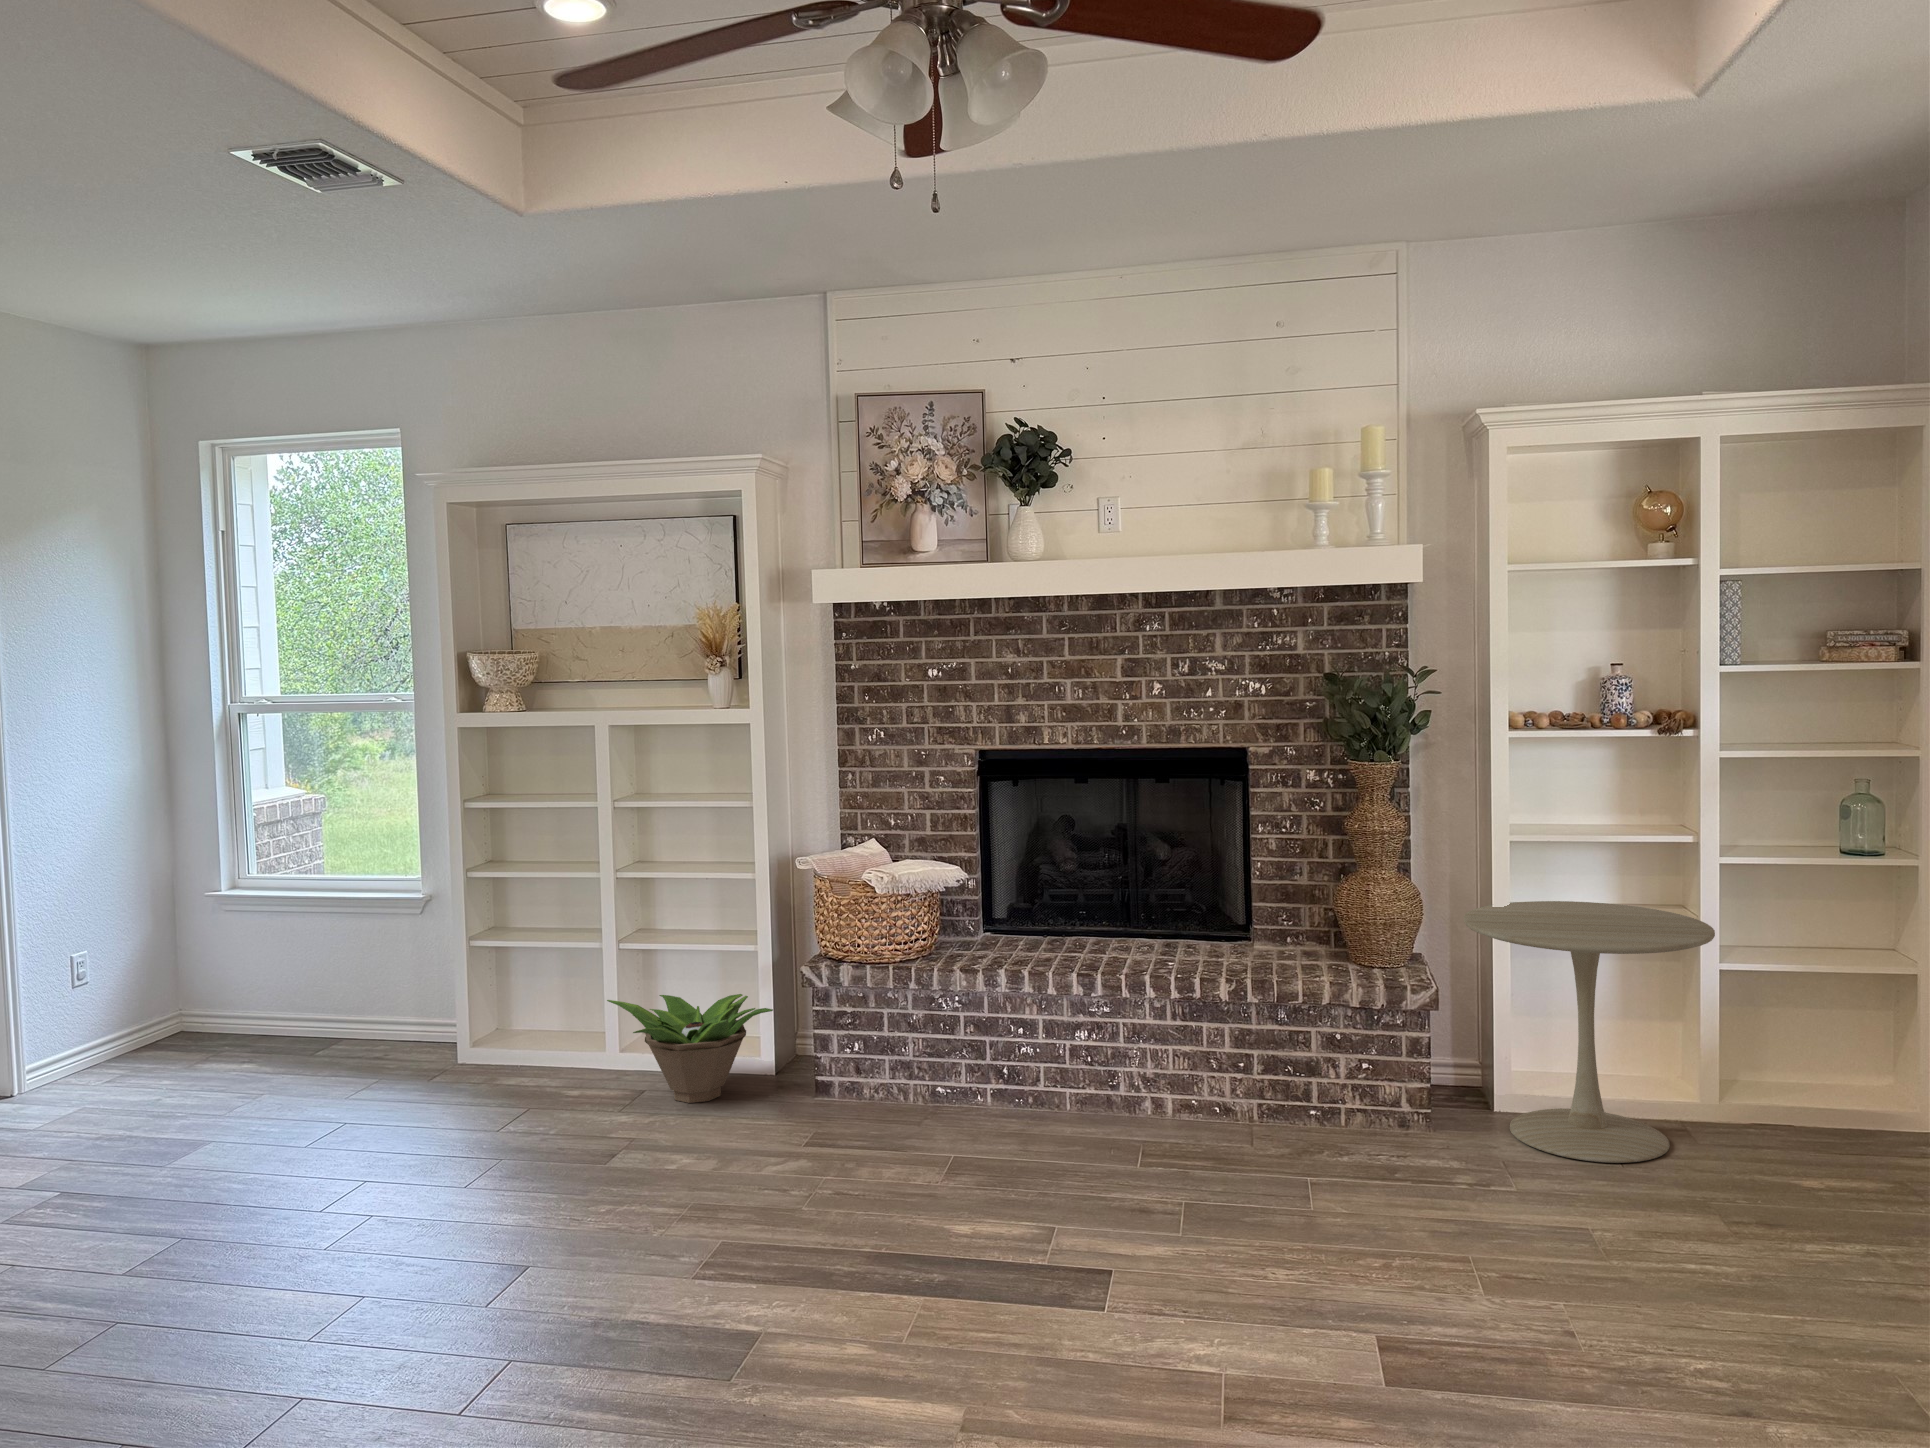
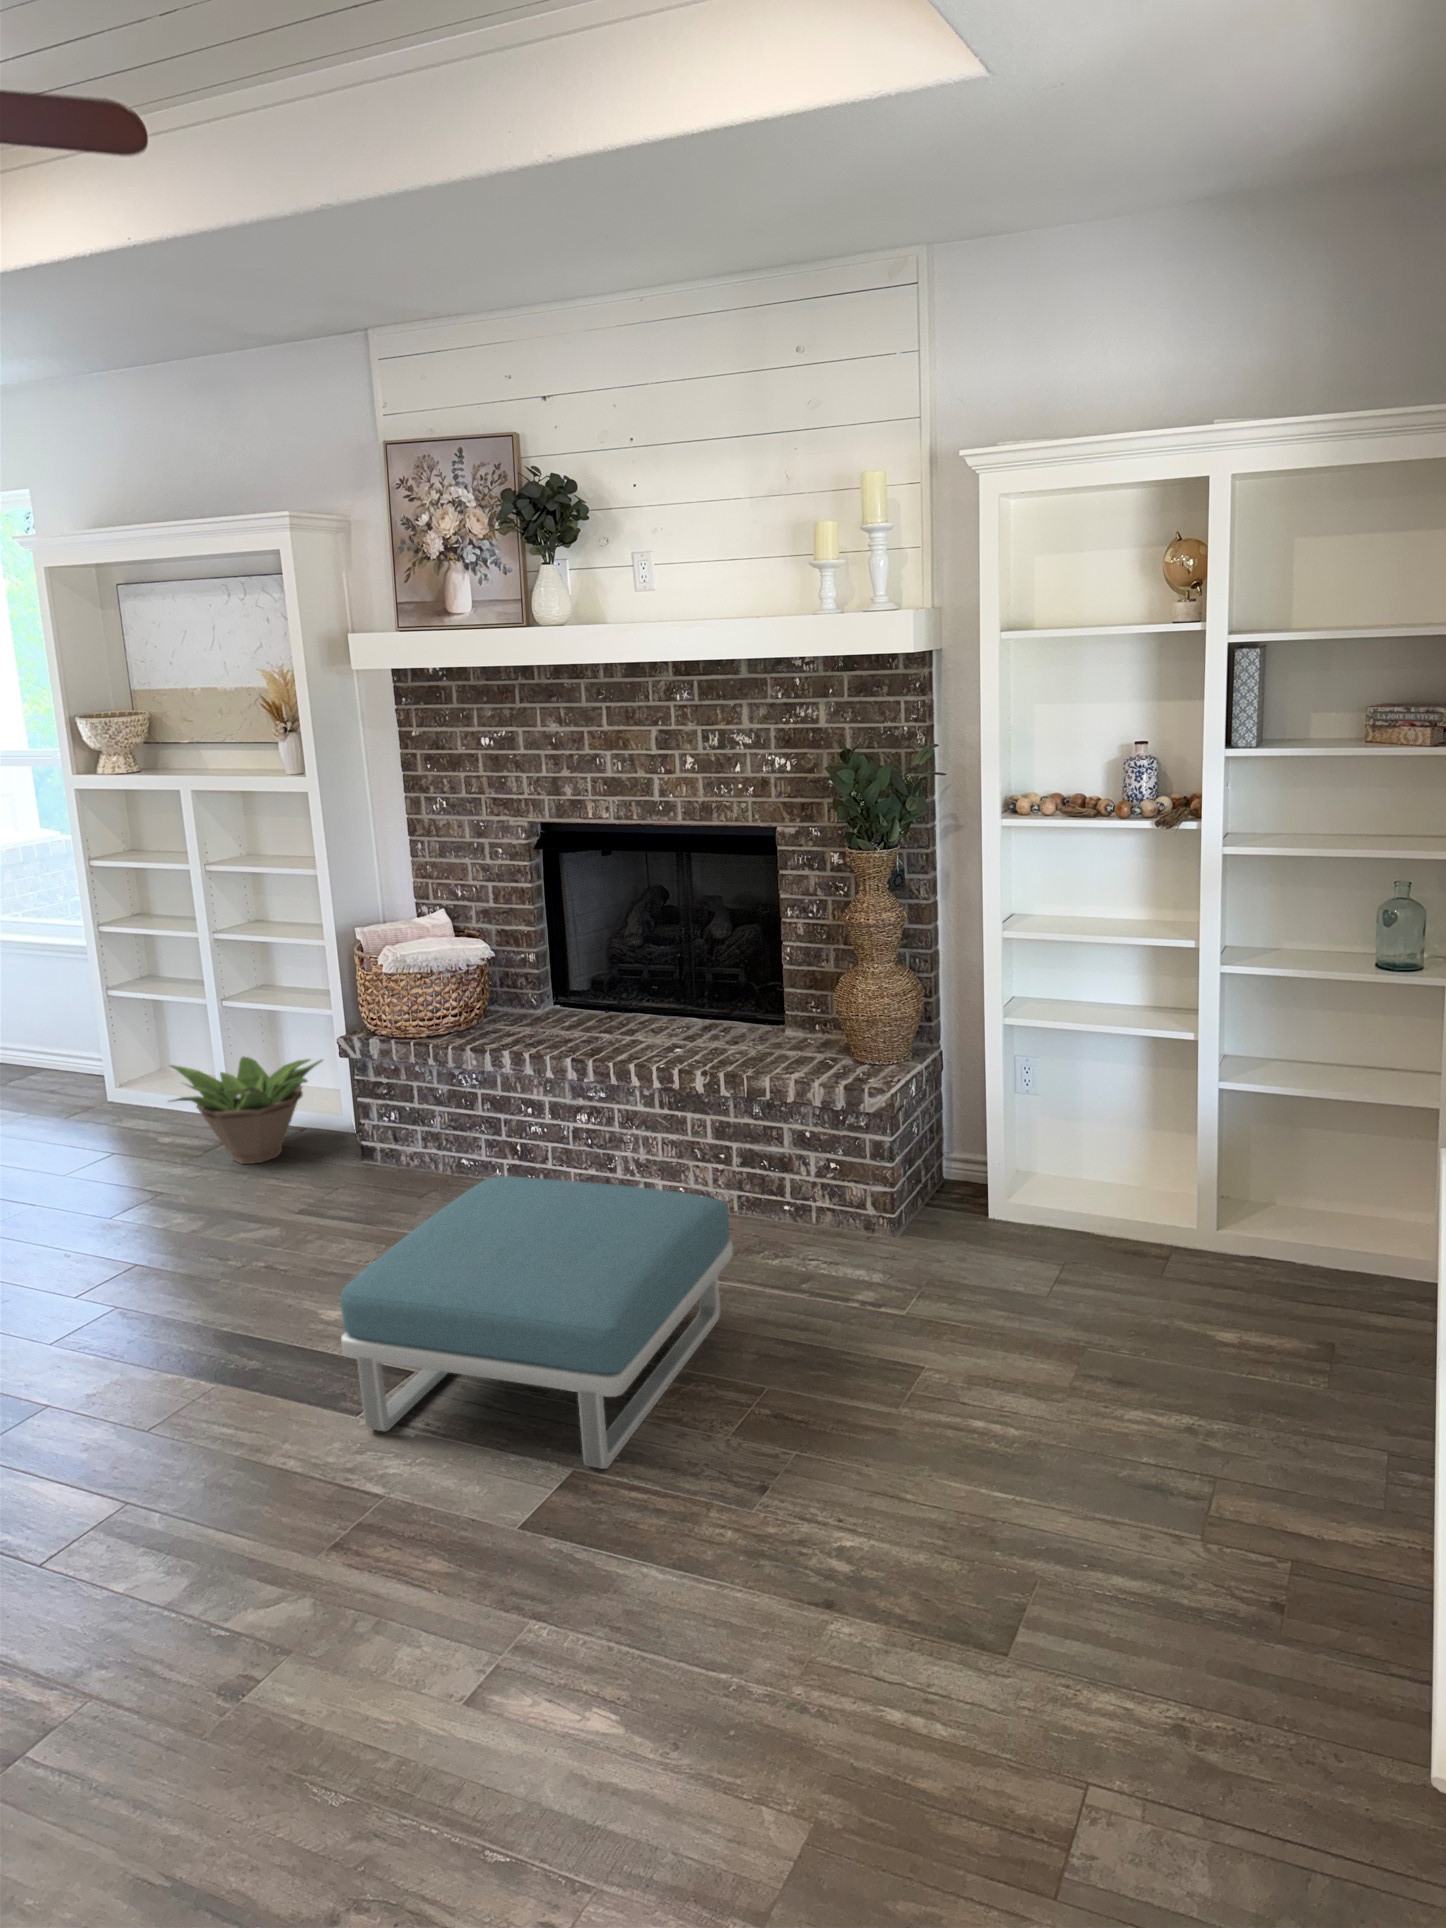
side table: present [1464,901,1715,1163] -> none [925,999,1172,1280]
footstool: none [1066,1073,1397,1337] -> present [341,1176,733,1469]

